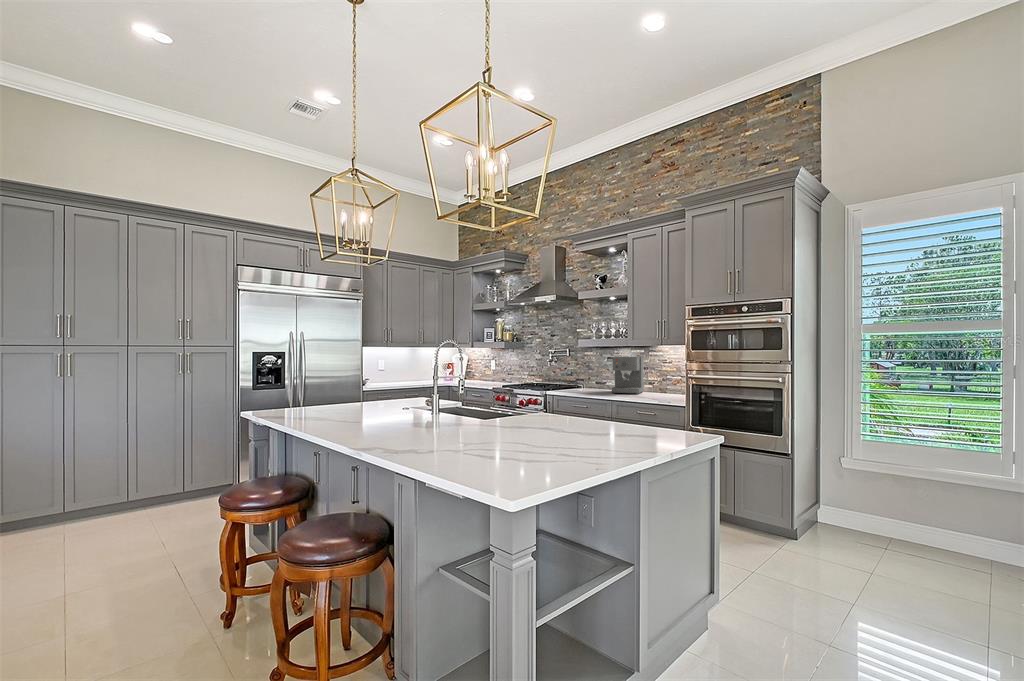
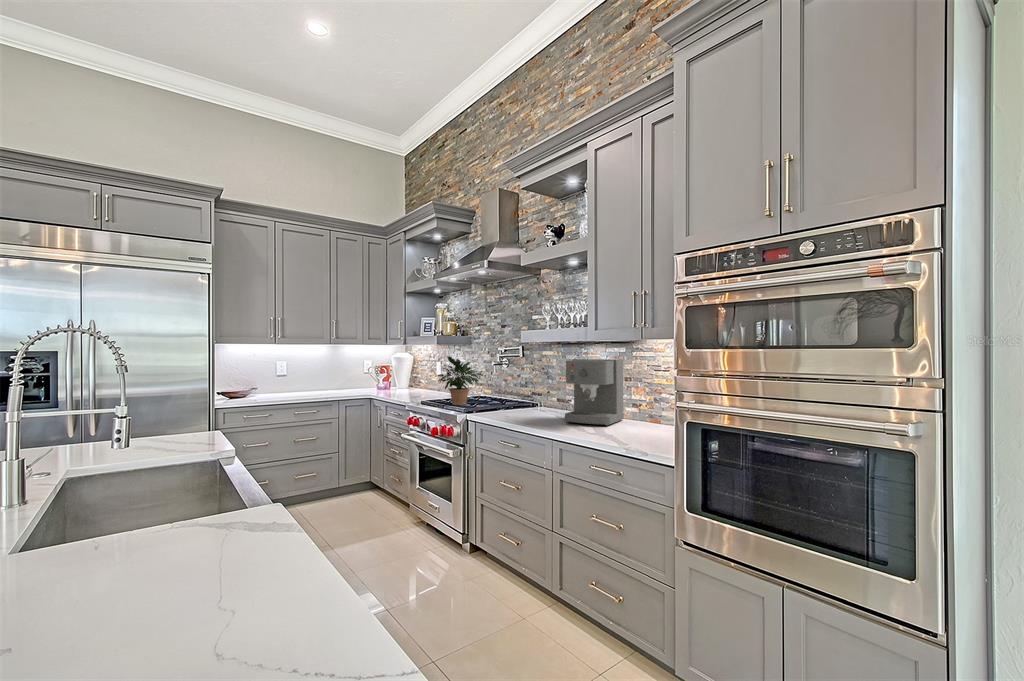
potted plant: none [514,355,547,387] -> present [438,357,484,405]

